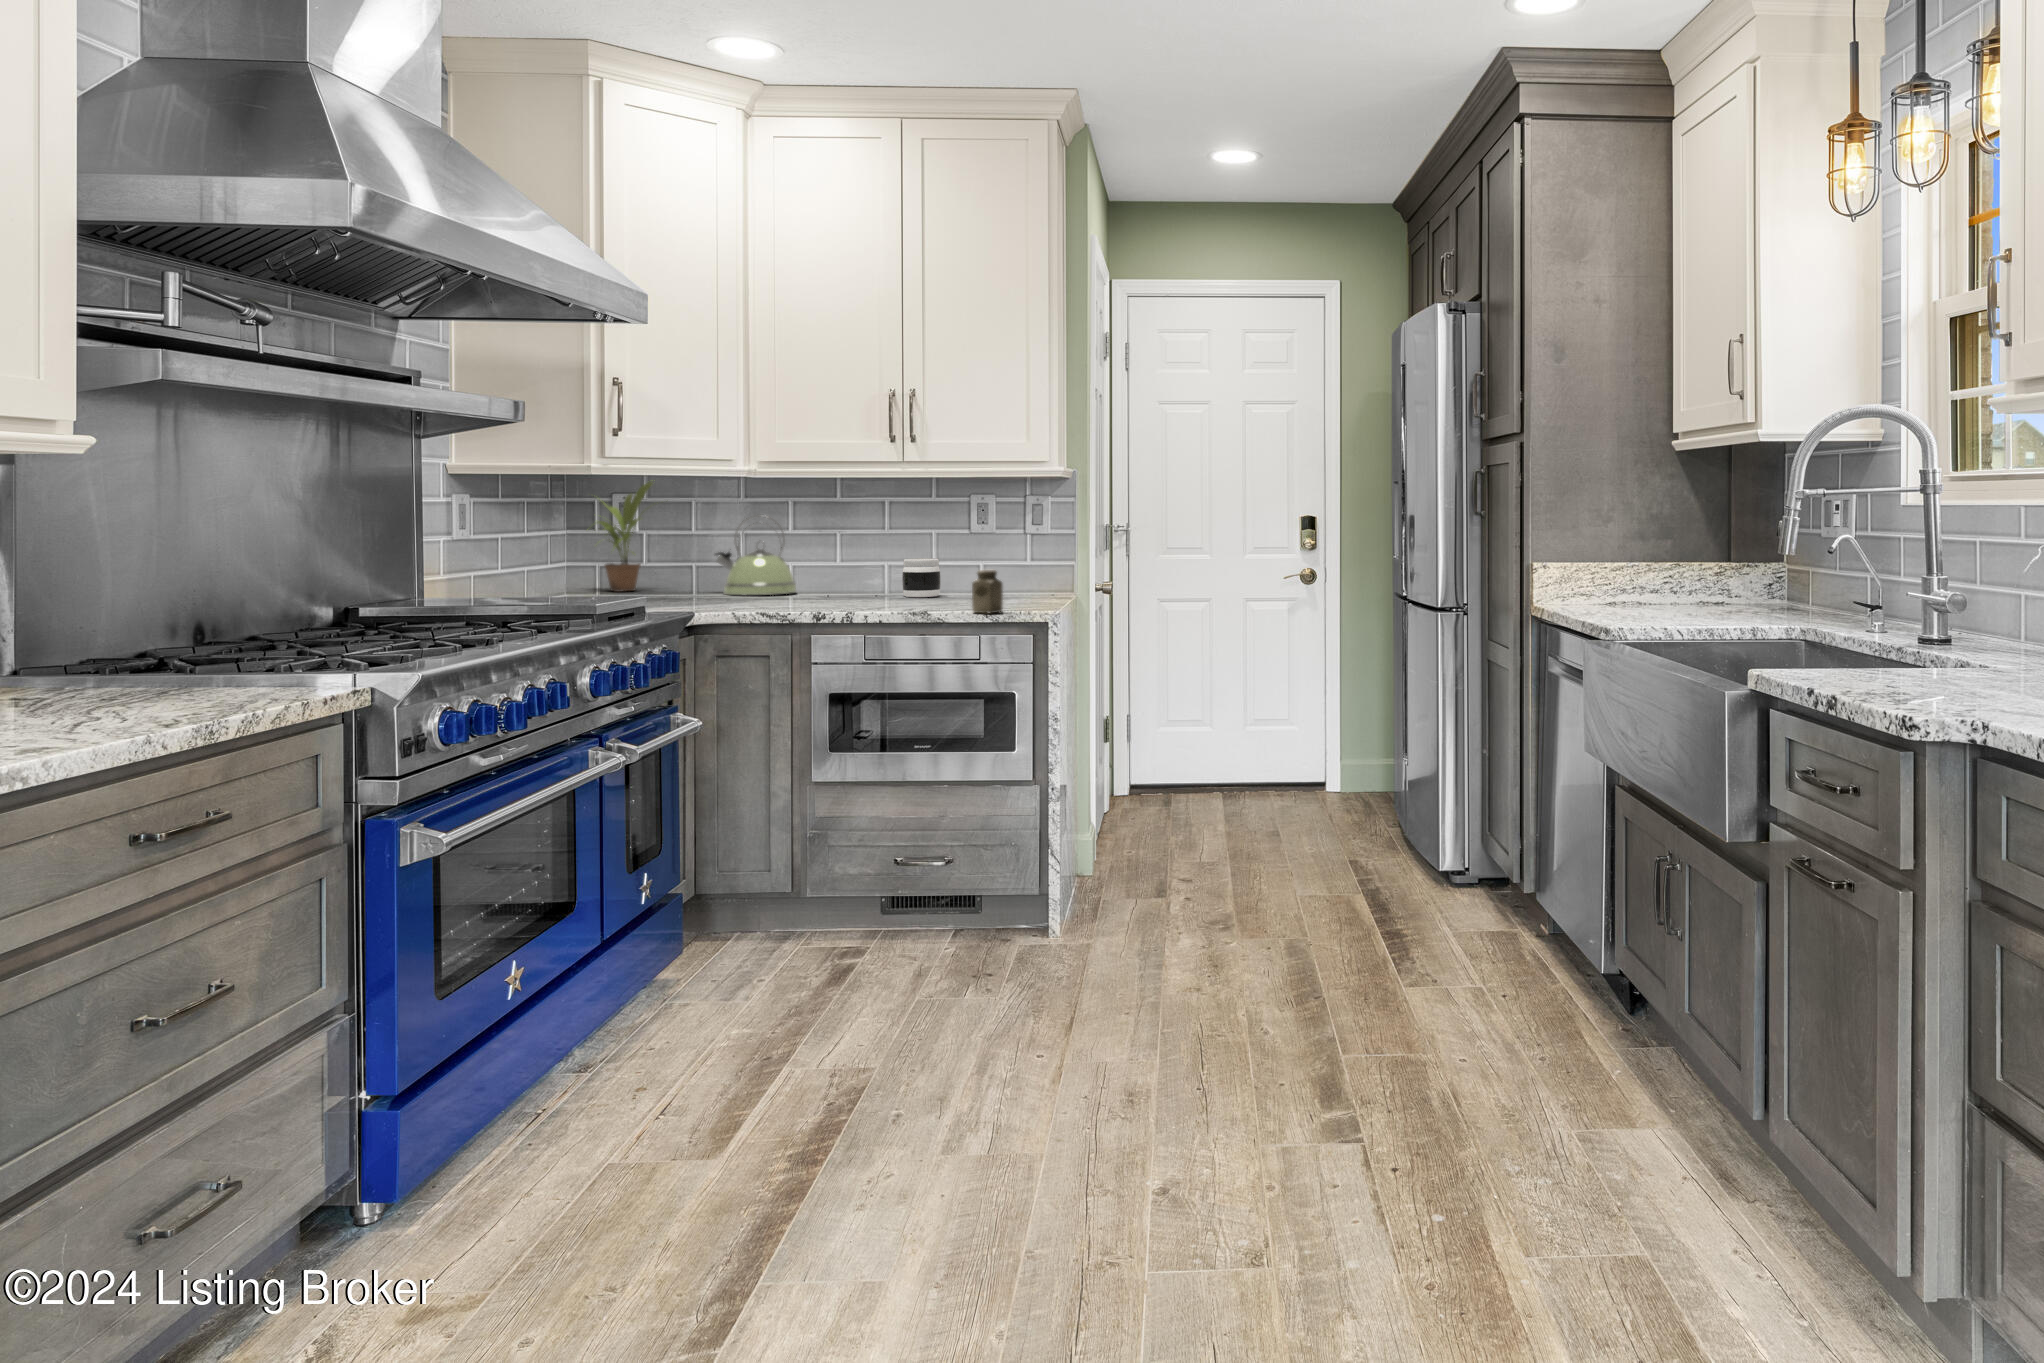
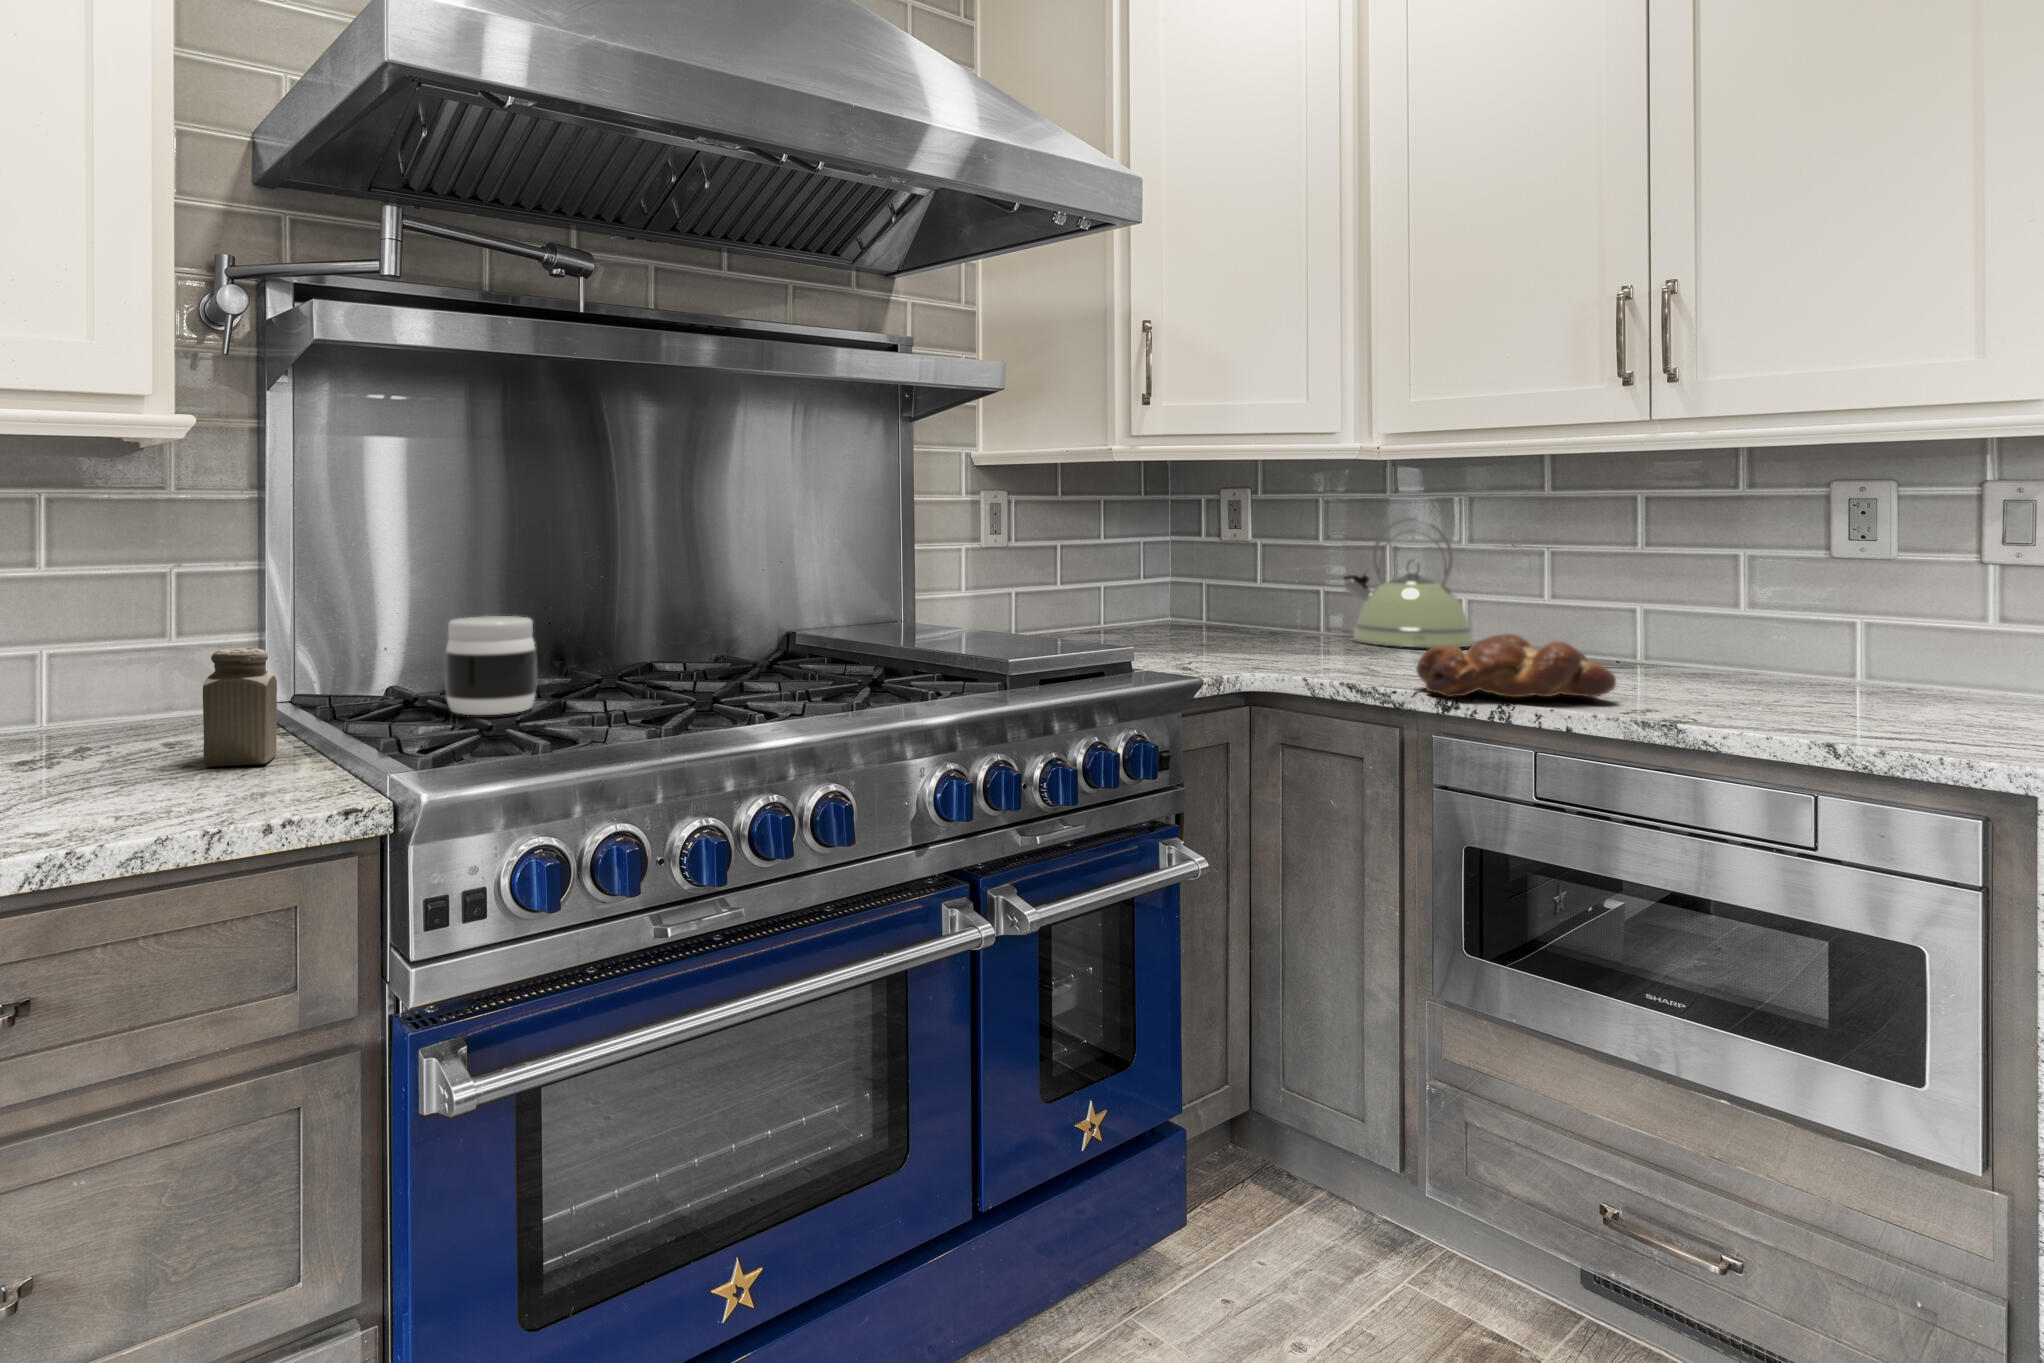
potted plant: present [589,480,653,592] -> none [1184,469,1286,624]
jar: present [902,558,941,597] -> present [445,616,537,715]
salt shaker: present [972,570,1003,613] -> present [203,648,277,766]
bread loaf: none [800,577,895,612] -> present [1416,634,1616,697]

